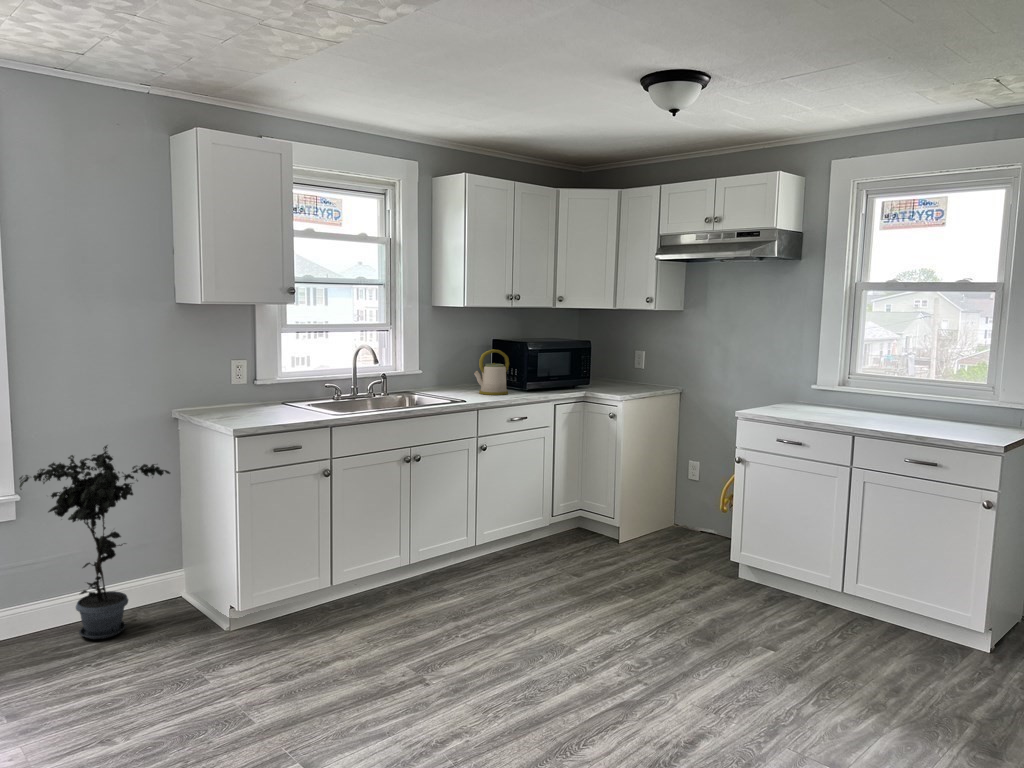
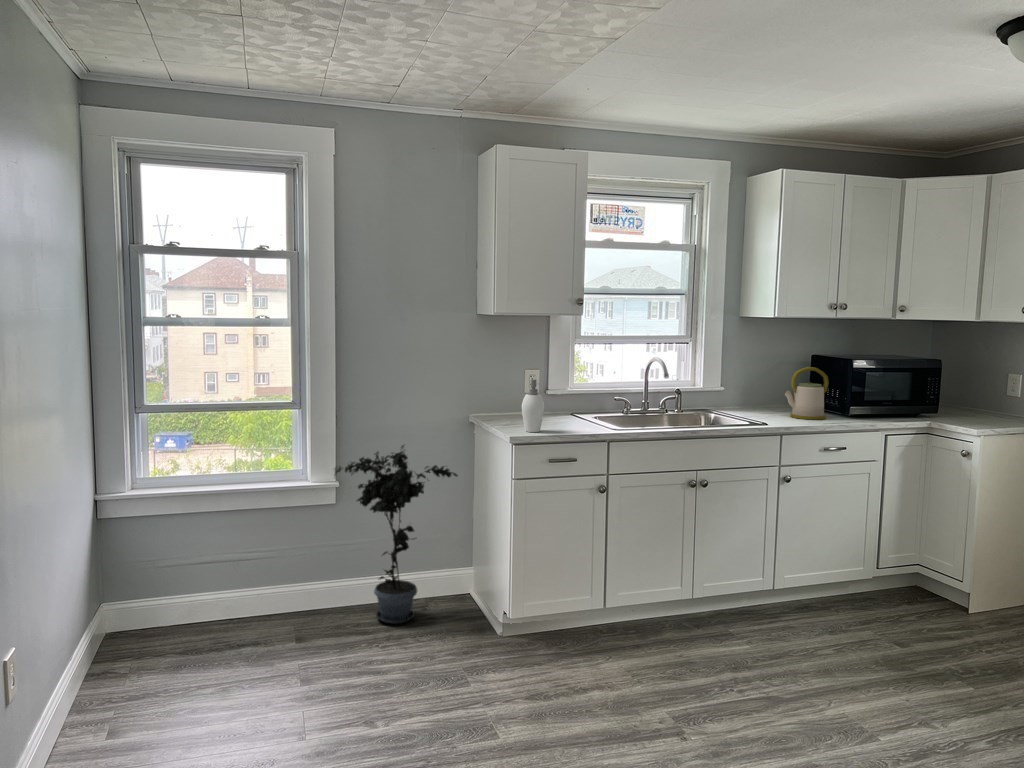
soap dispenser: none [240,369,265,422] -> present [522,379,544,432]

